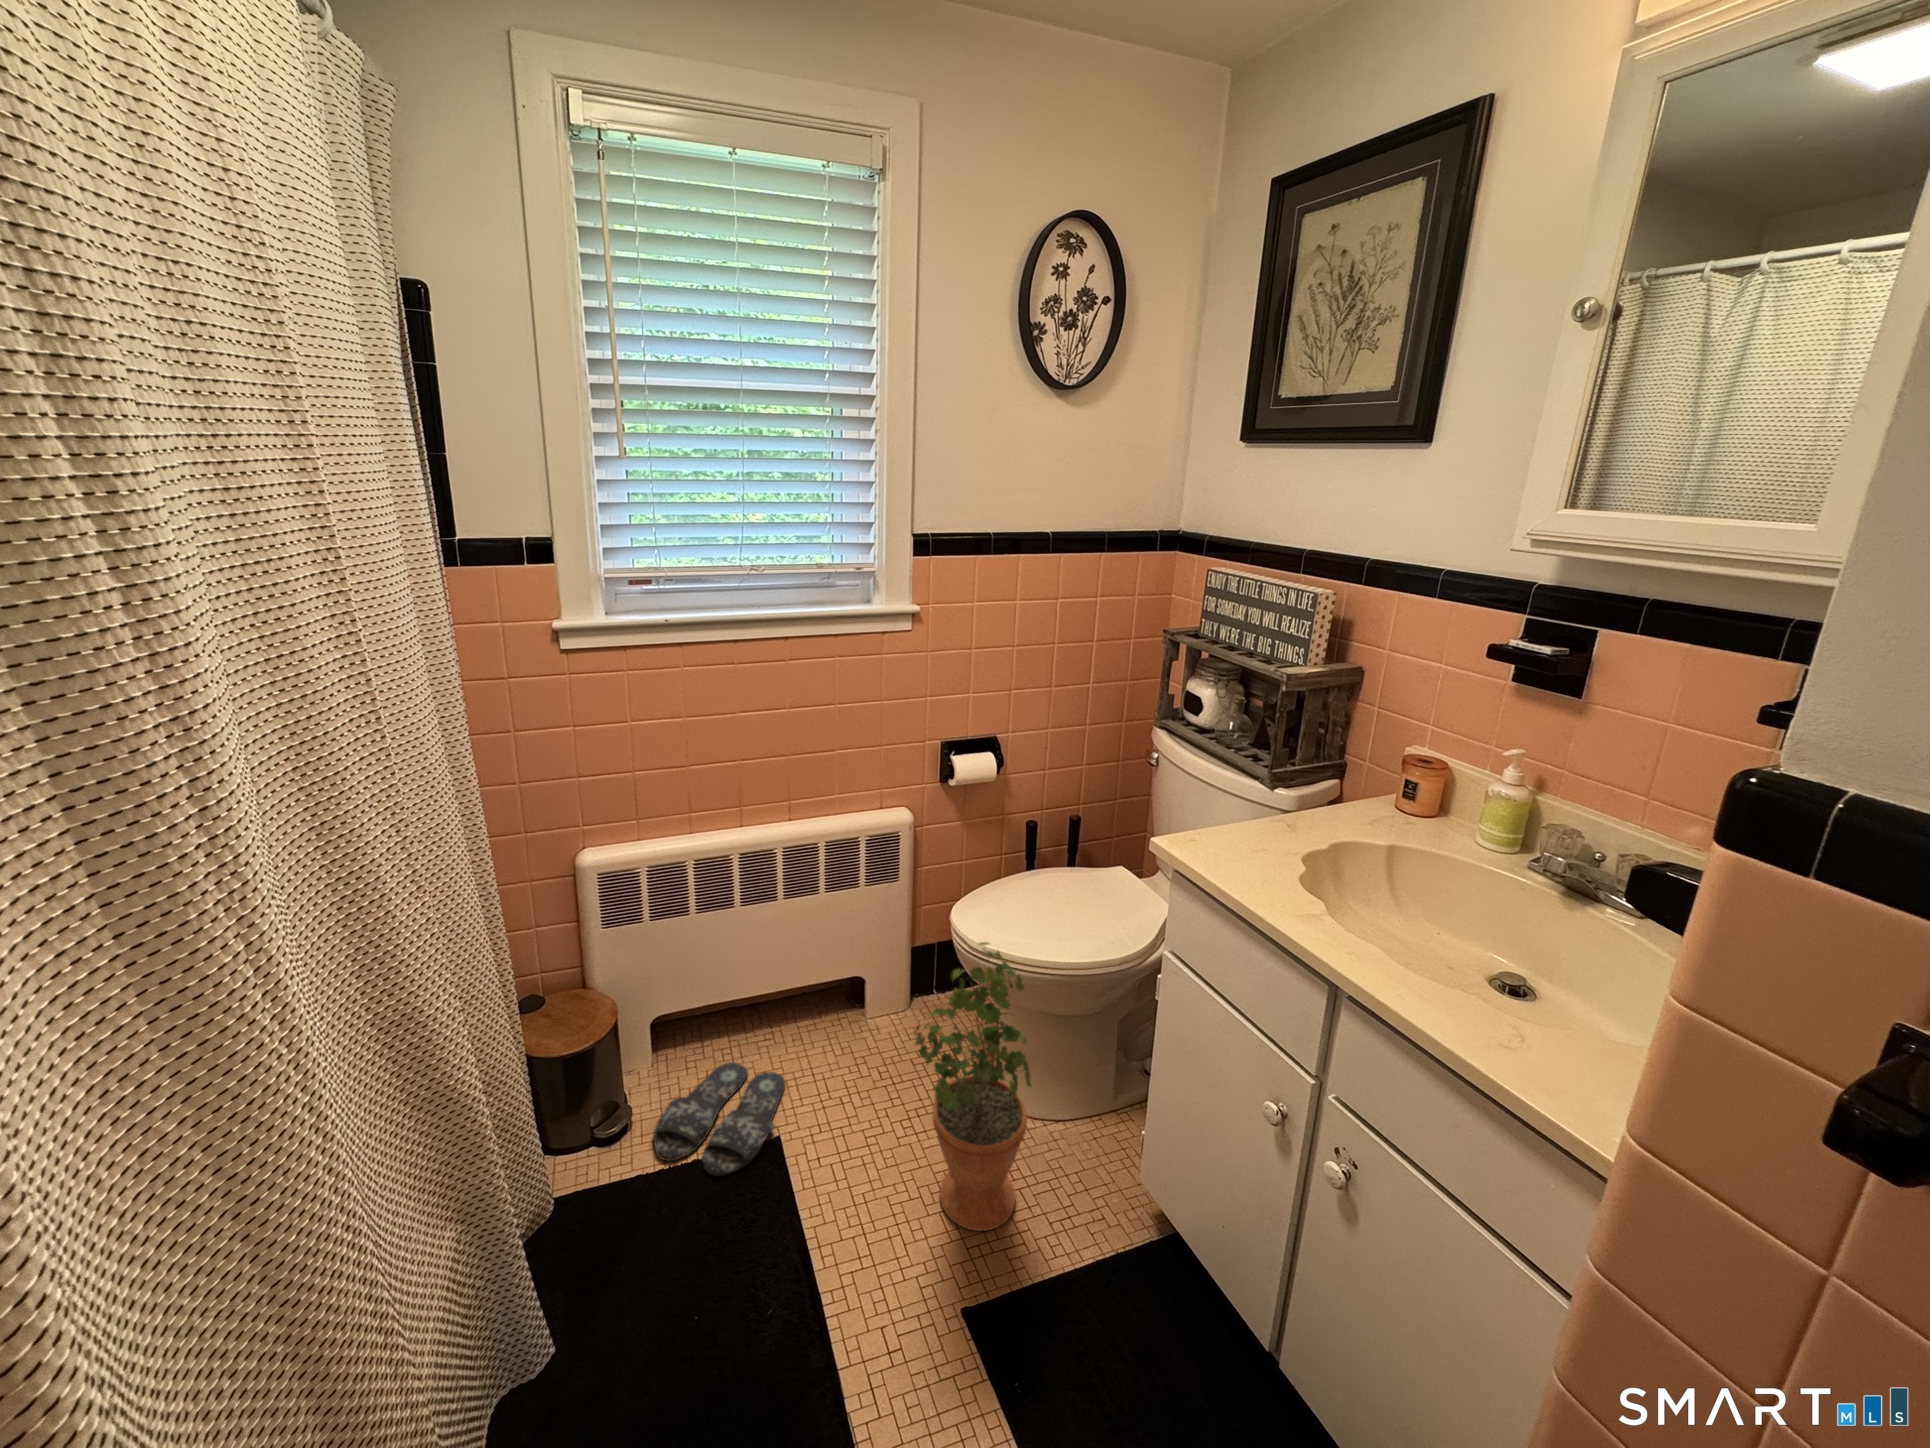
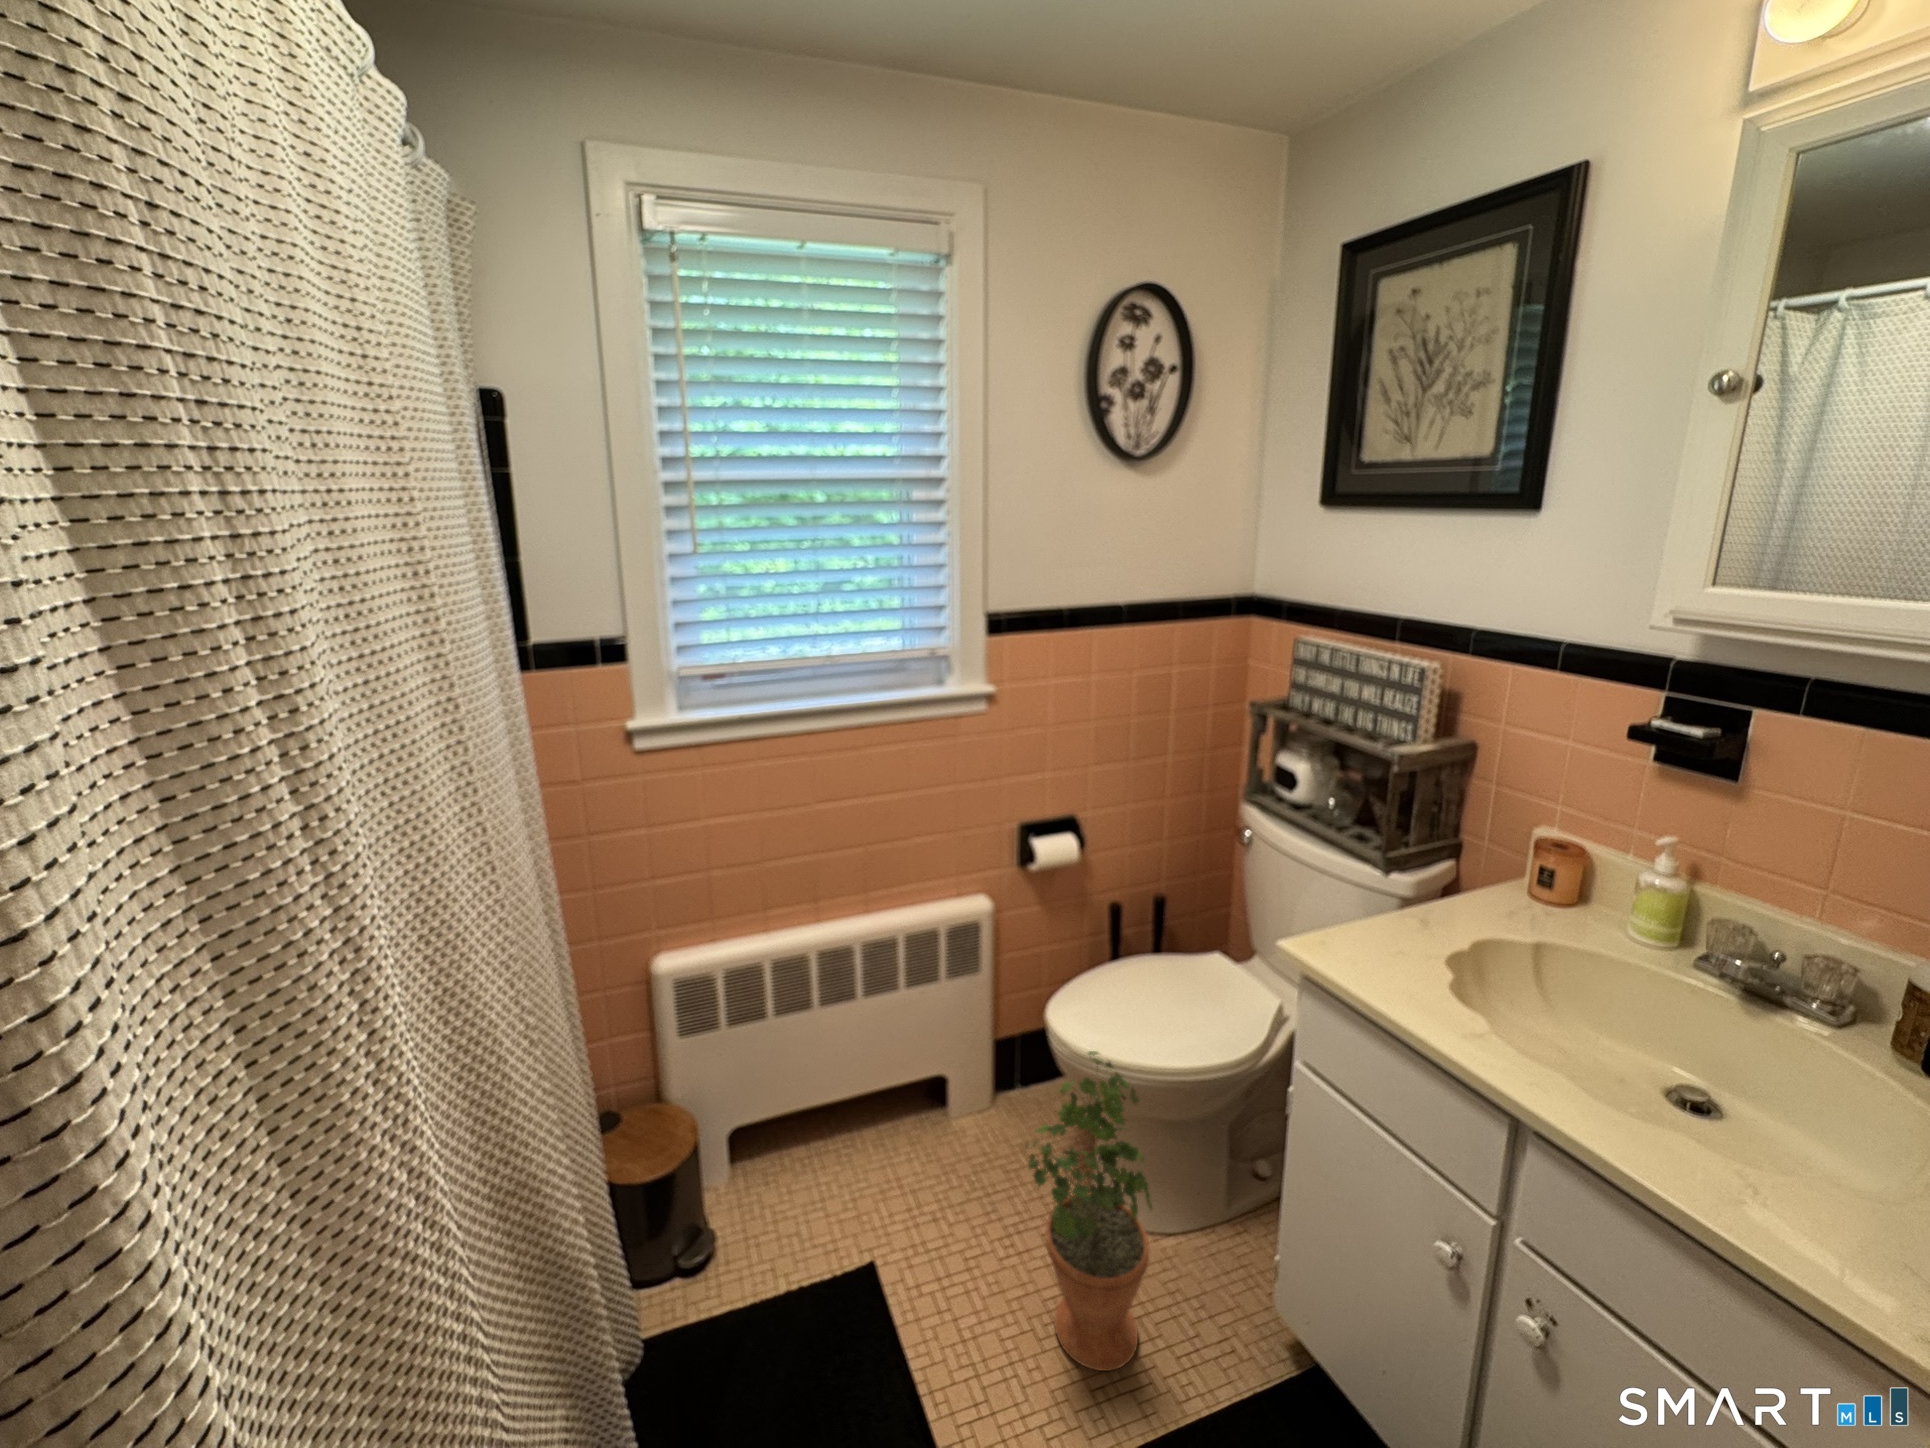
slippers: present [654,1062,785,1176] -> none [741,1175,874,1310]

